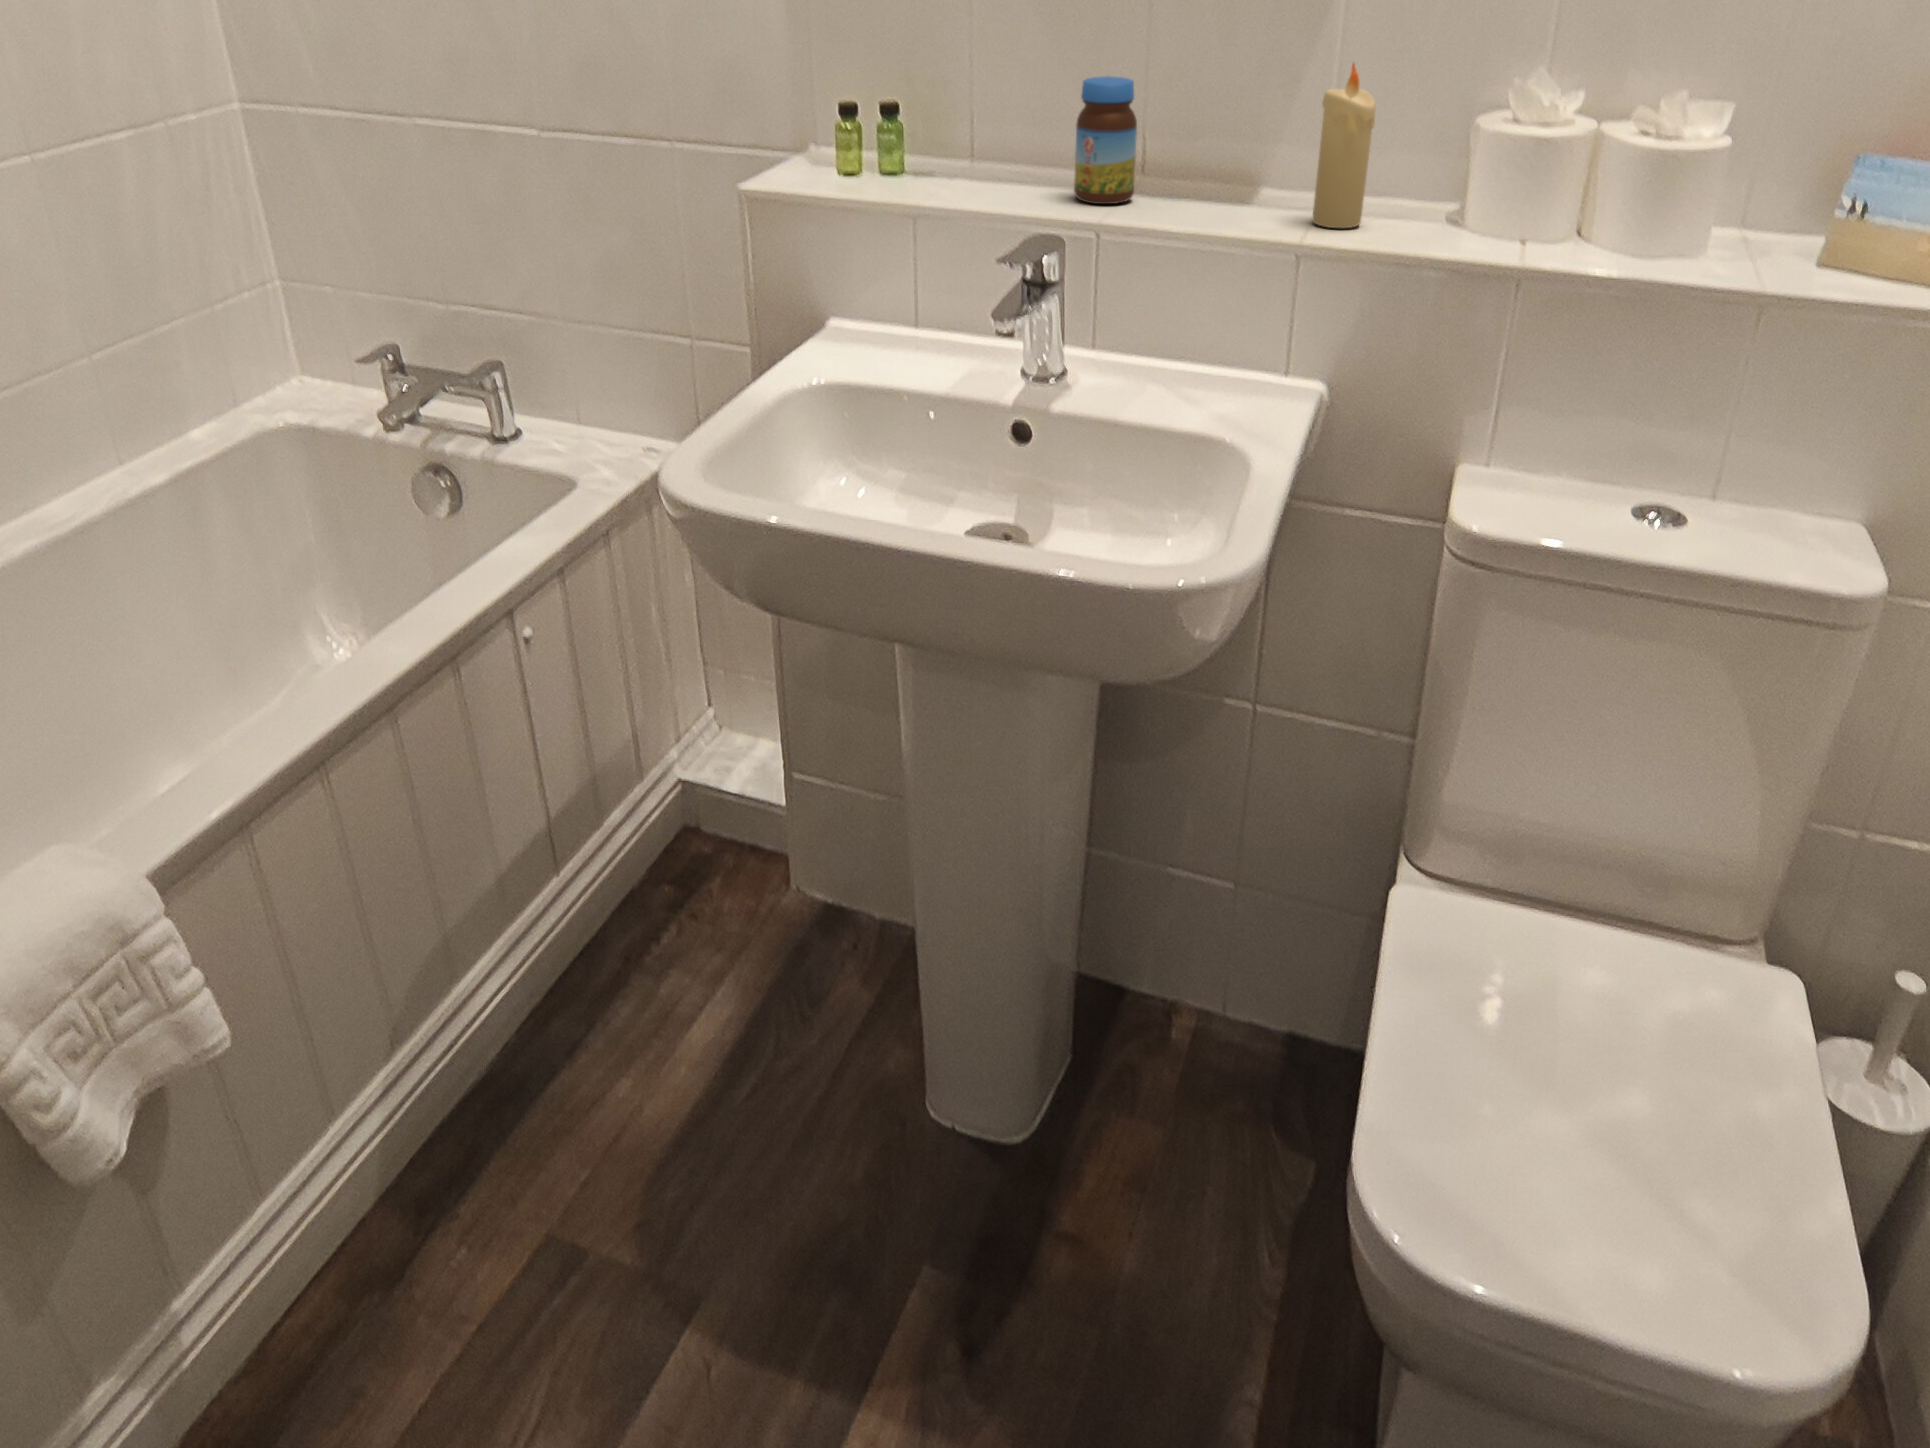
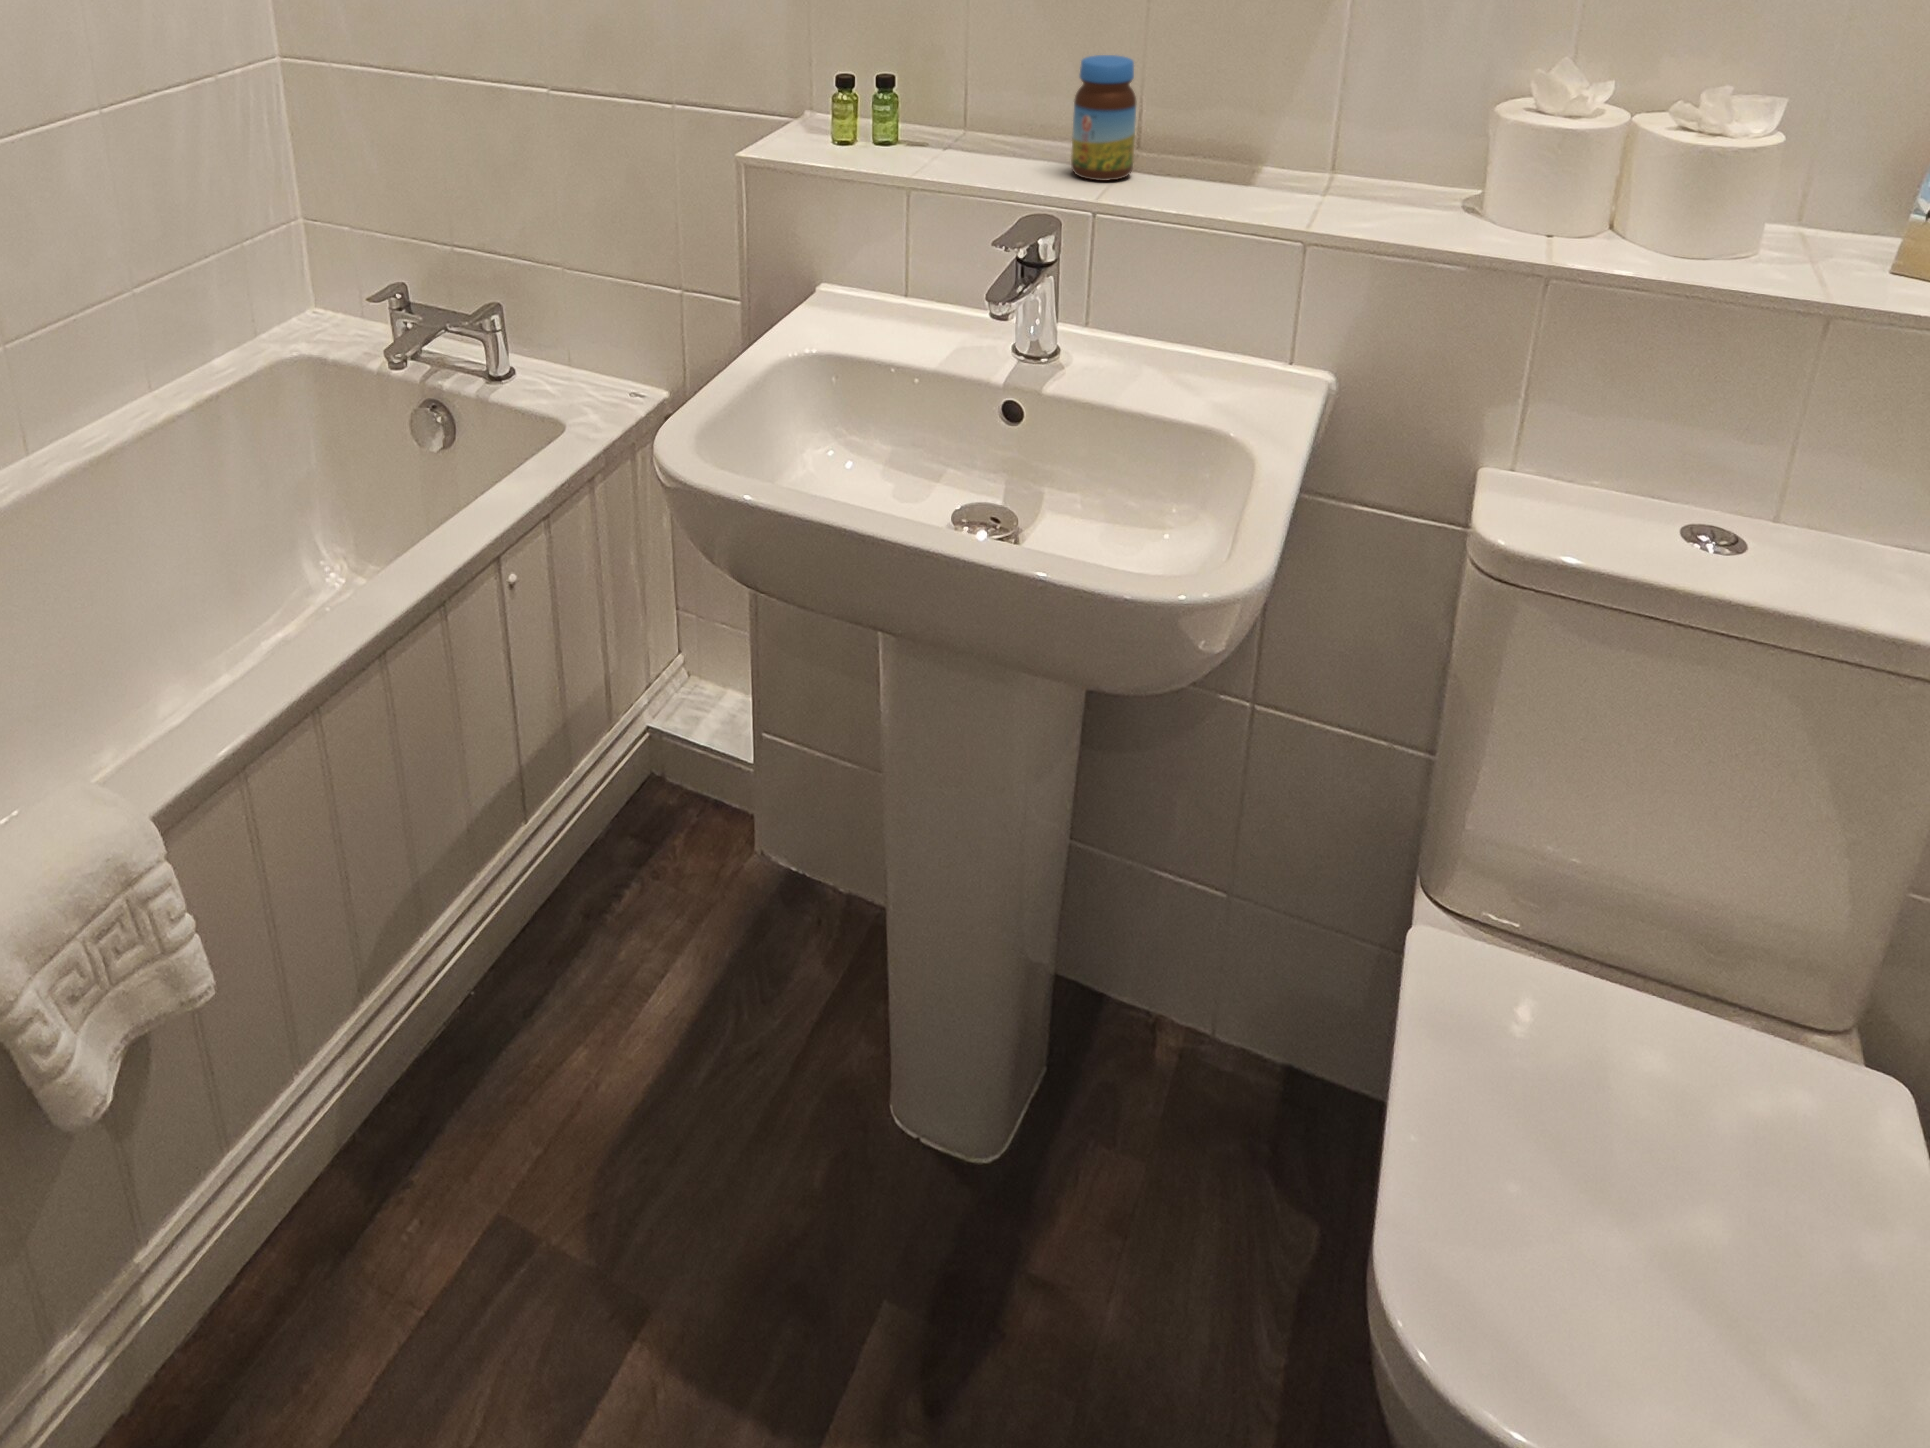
candle: present [1312,63,1375,228] -> none [1321,49,1388,214]

